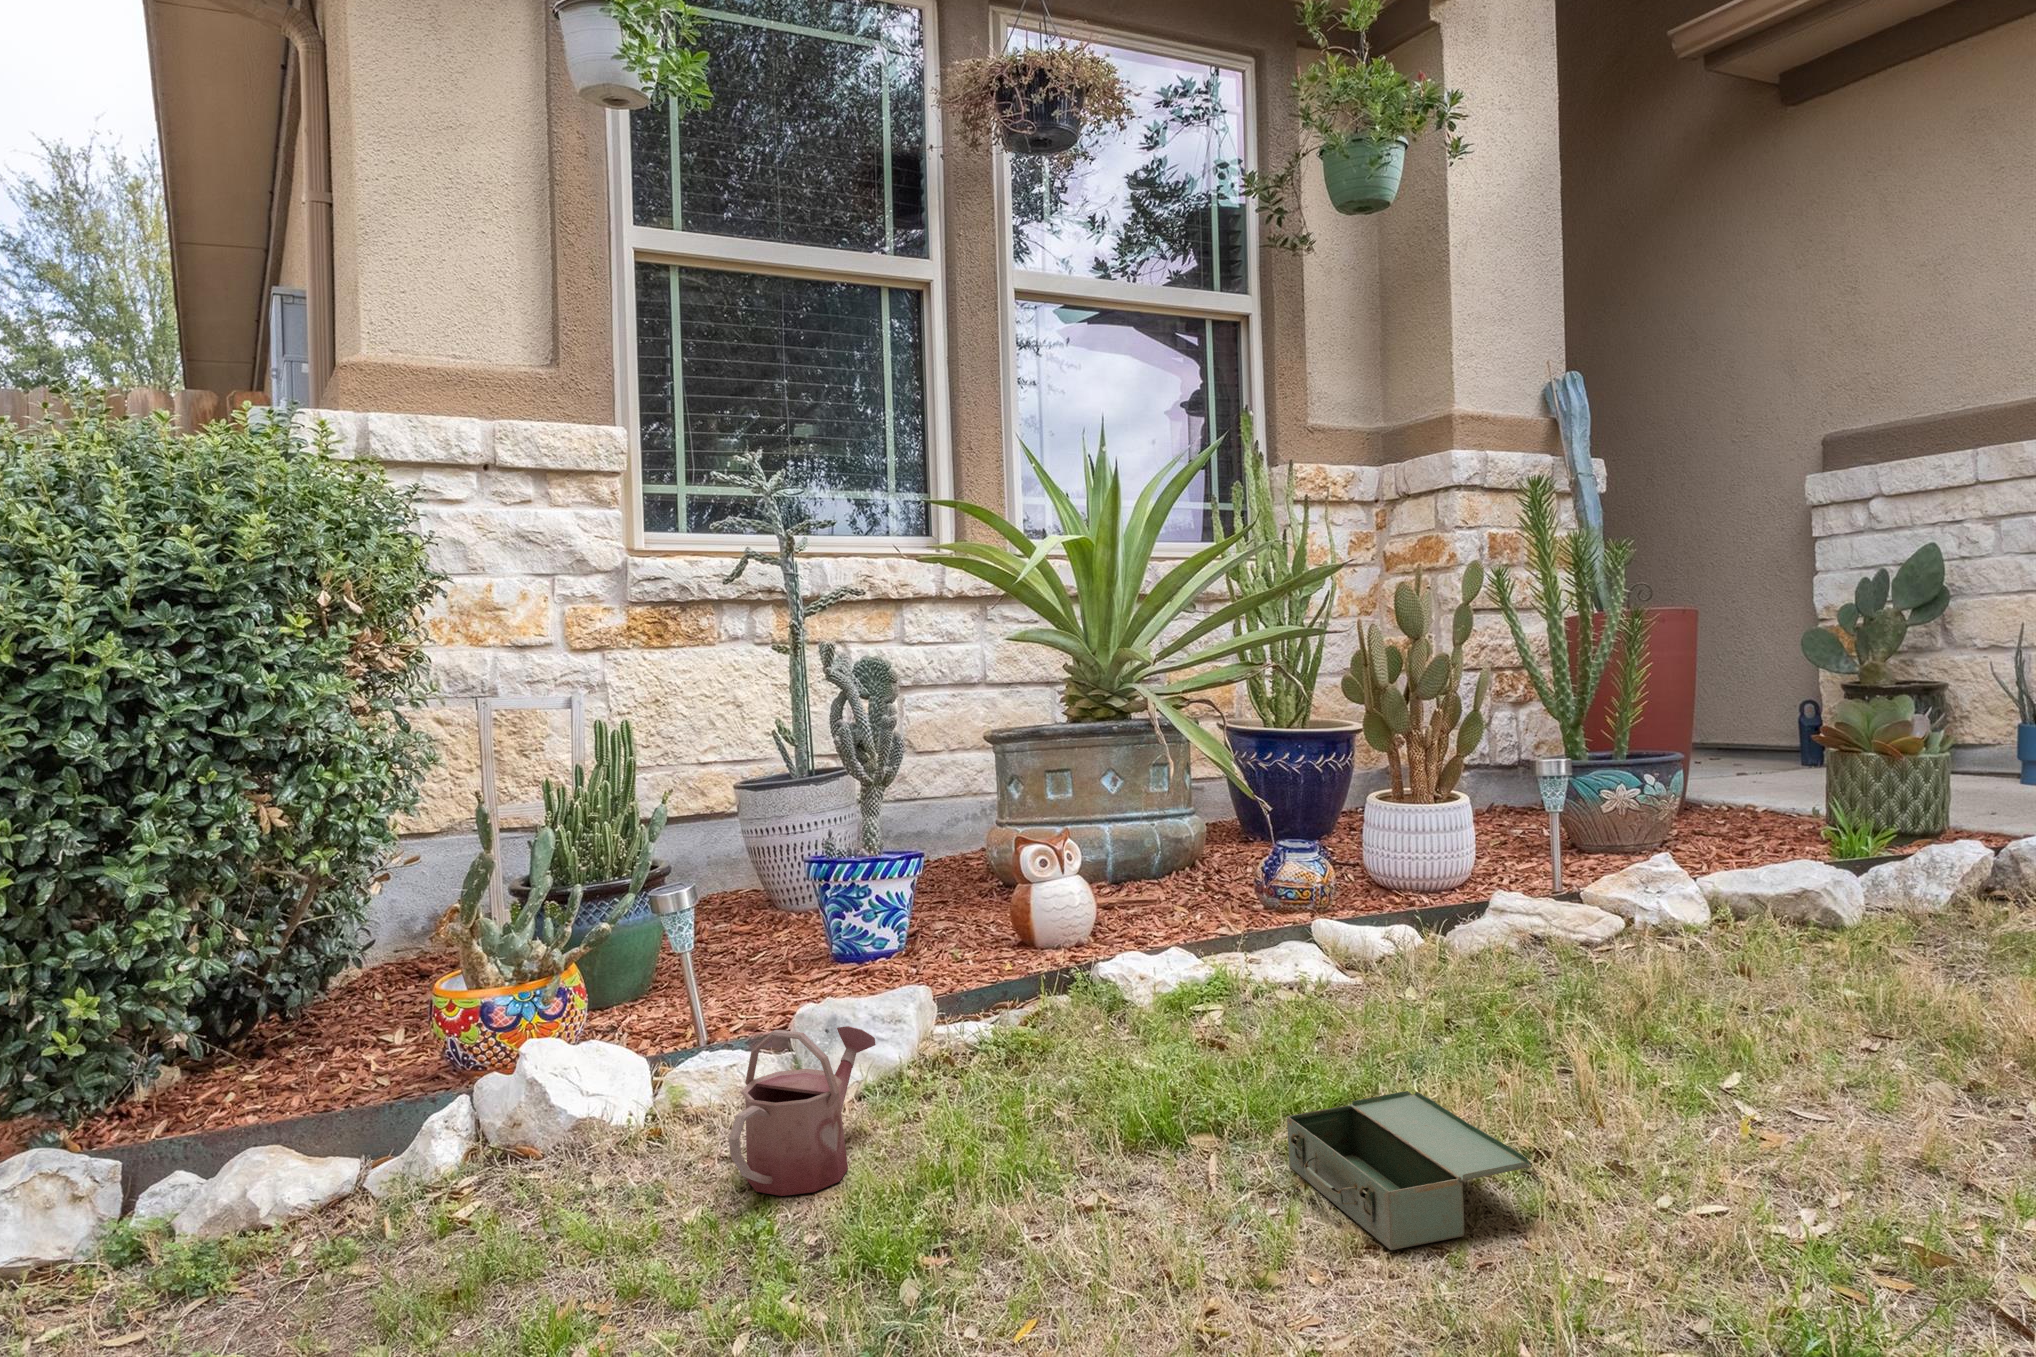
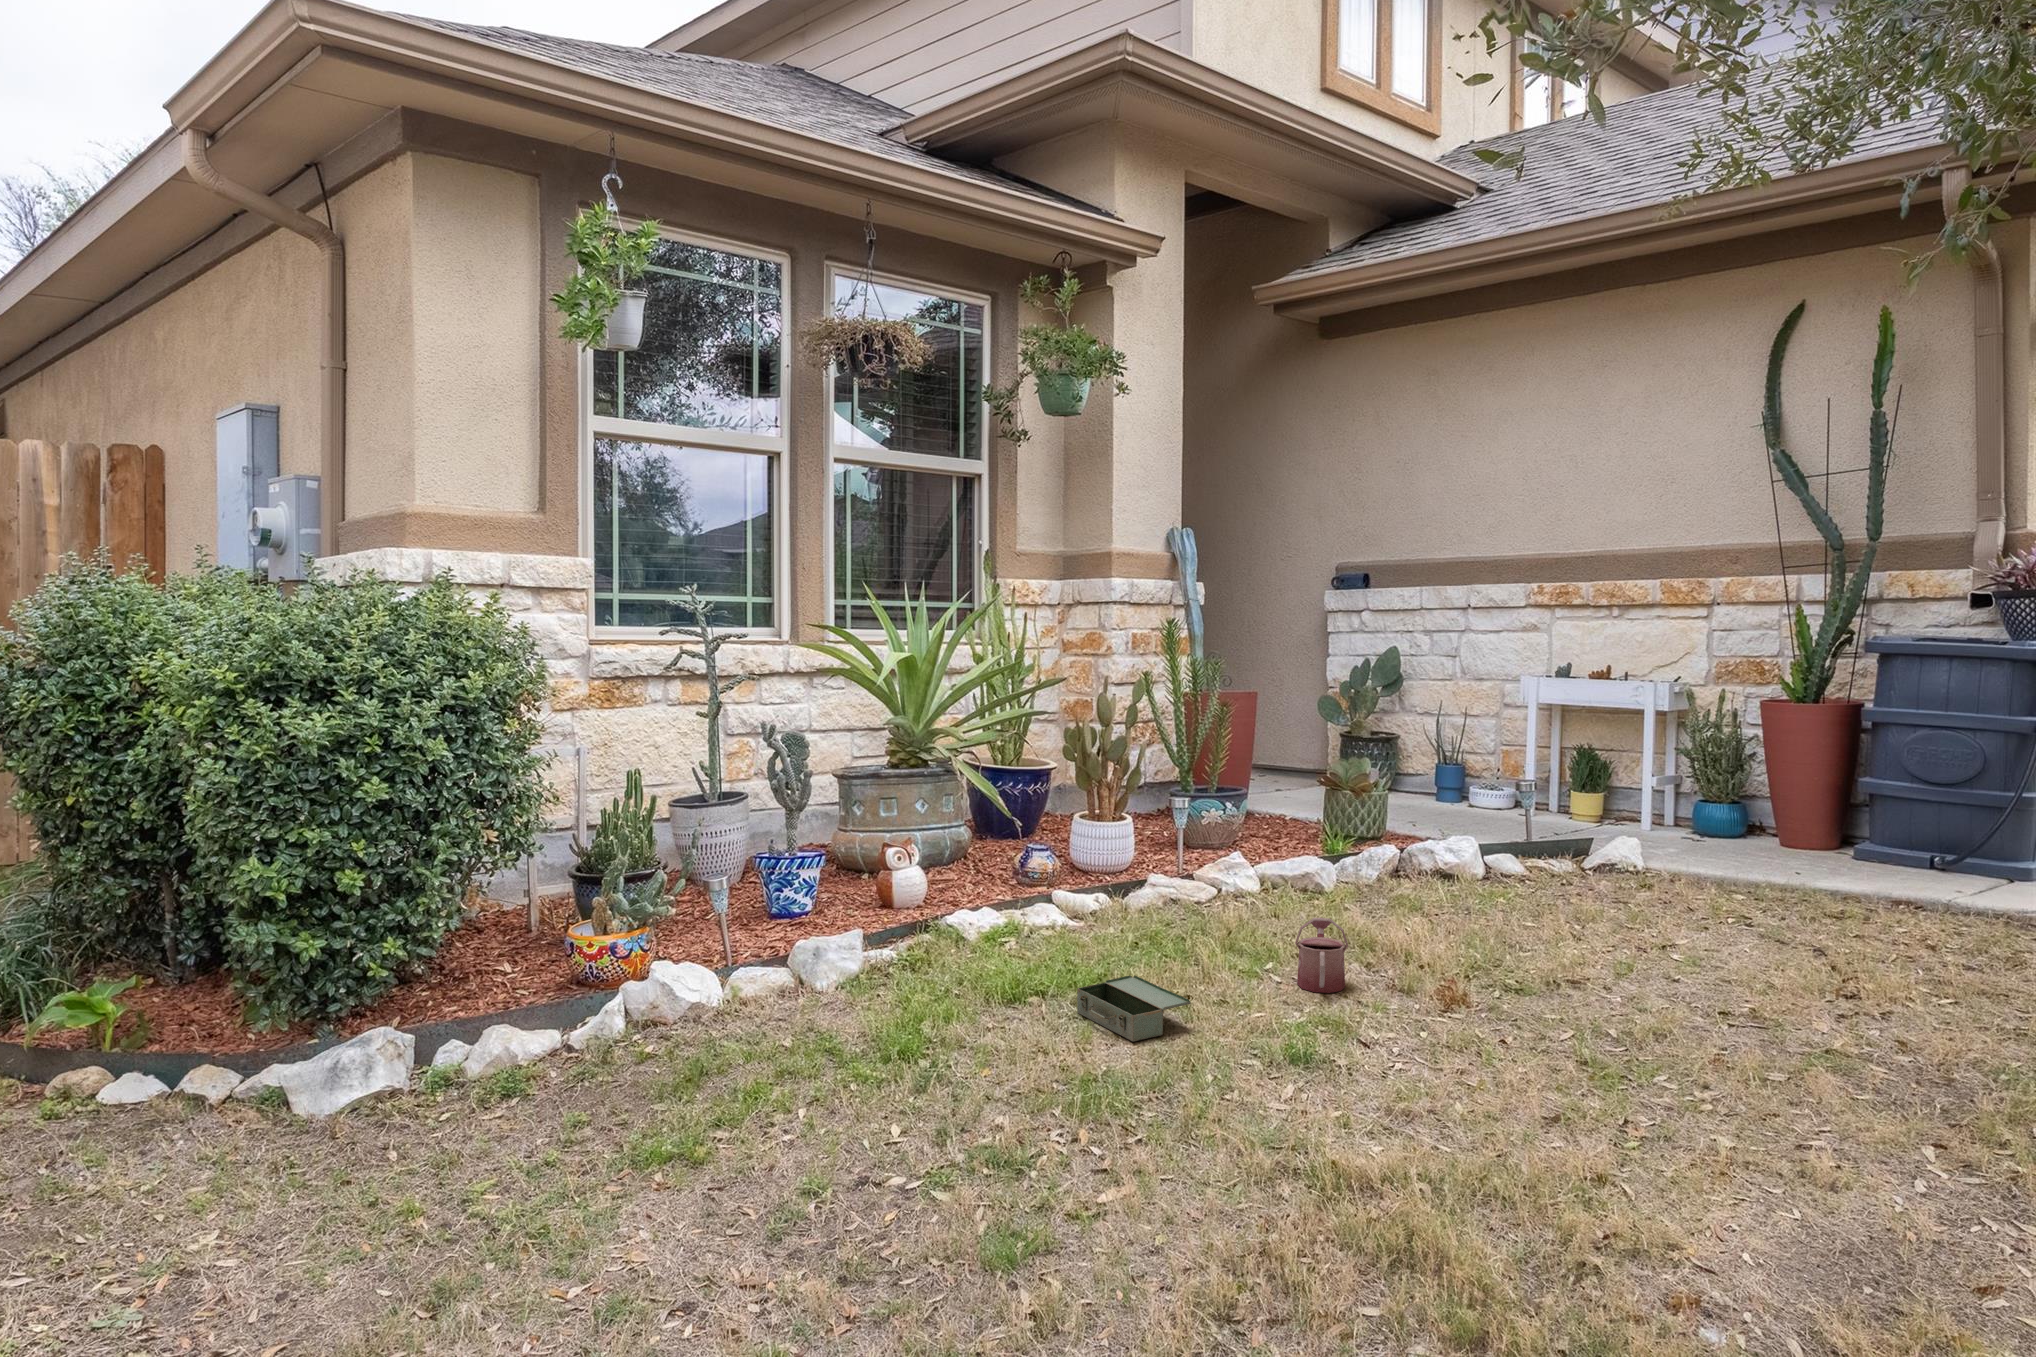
watering can: present [729,1026,876,1196] -> present [1295,918,1348,993]

